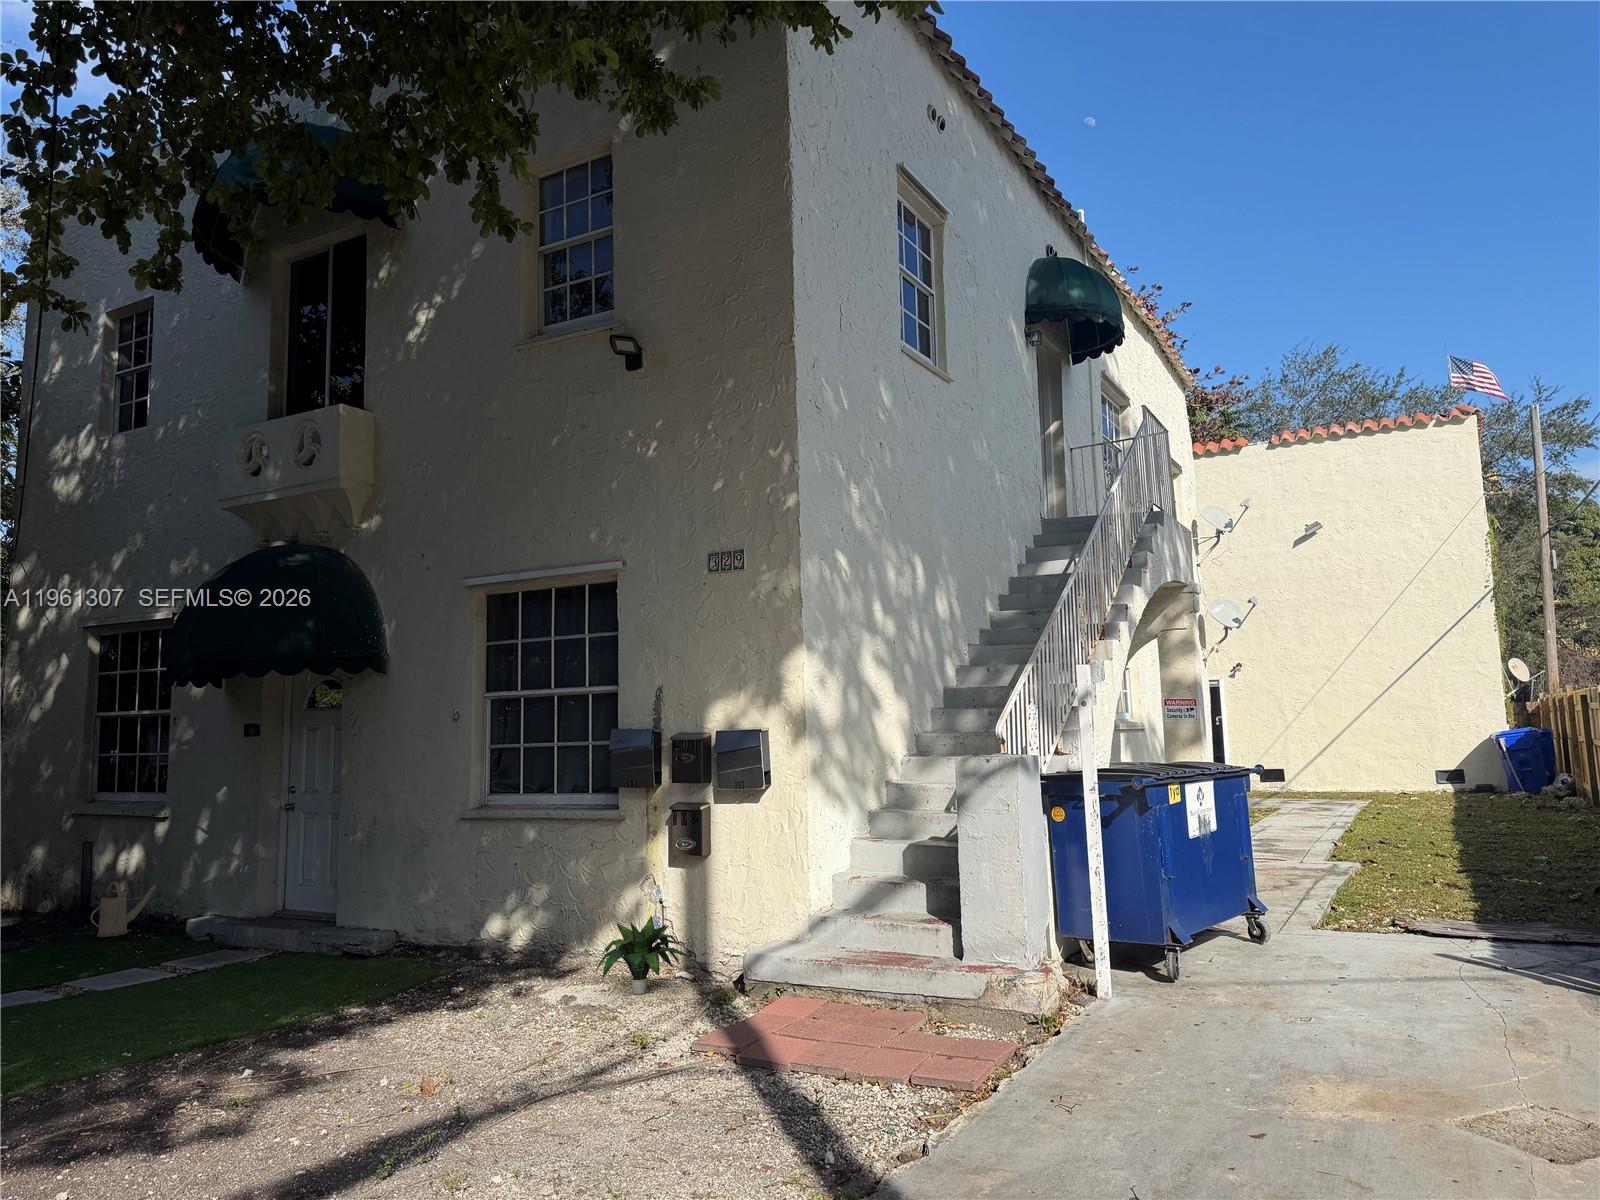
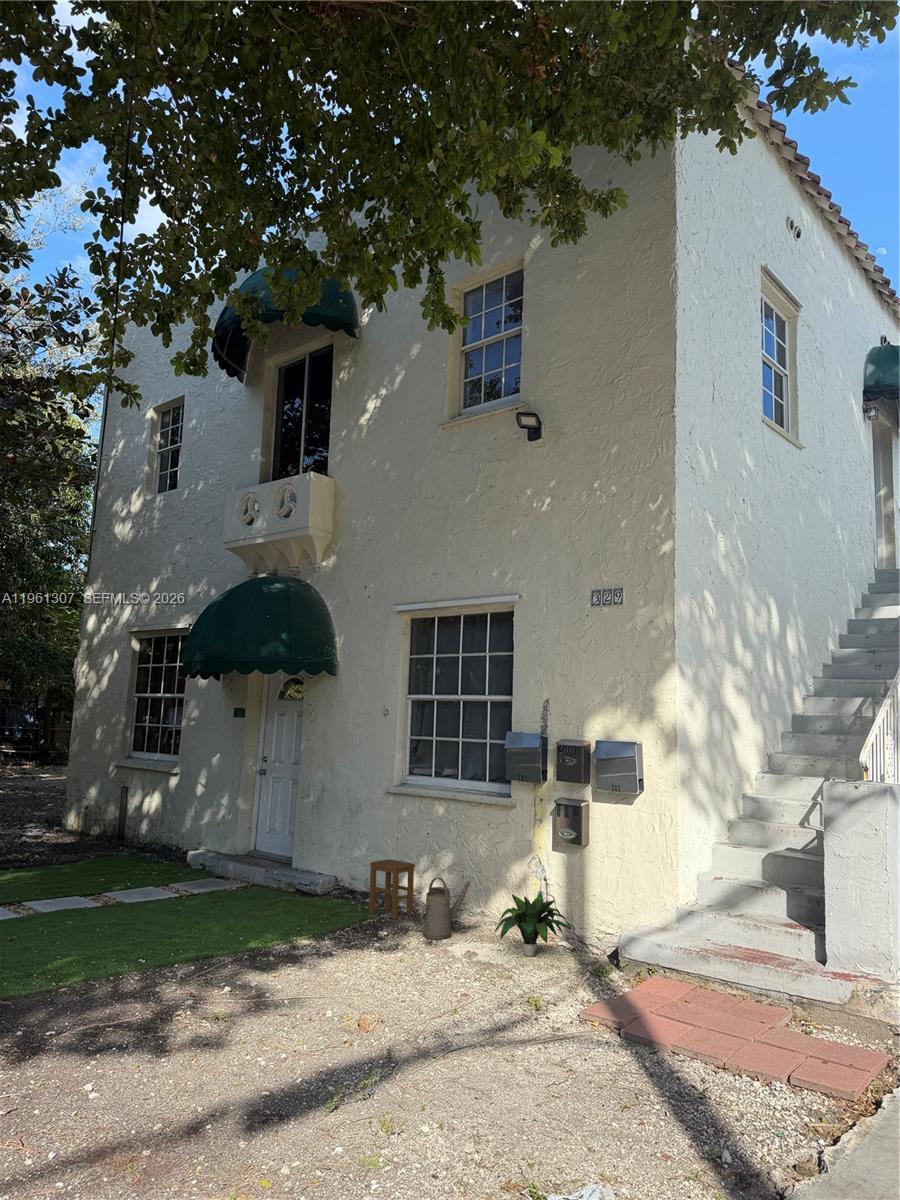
watering can: present [90,882,156,937] -> present [420,877,470,939]
stool: none [439,899,499,972] -> present [369,859,415,919]

